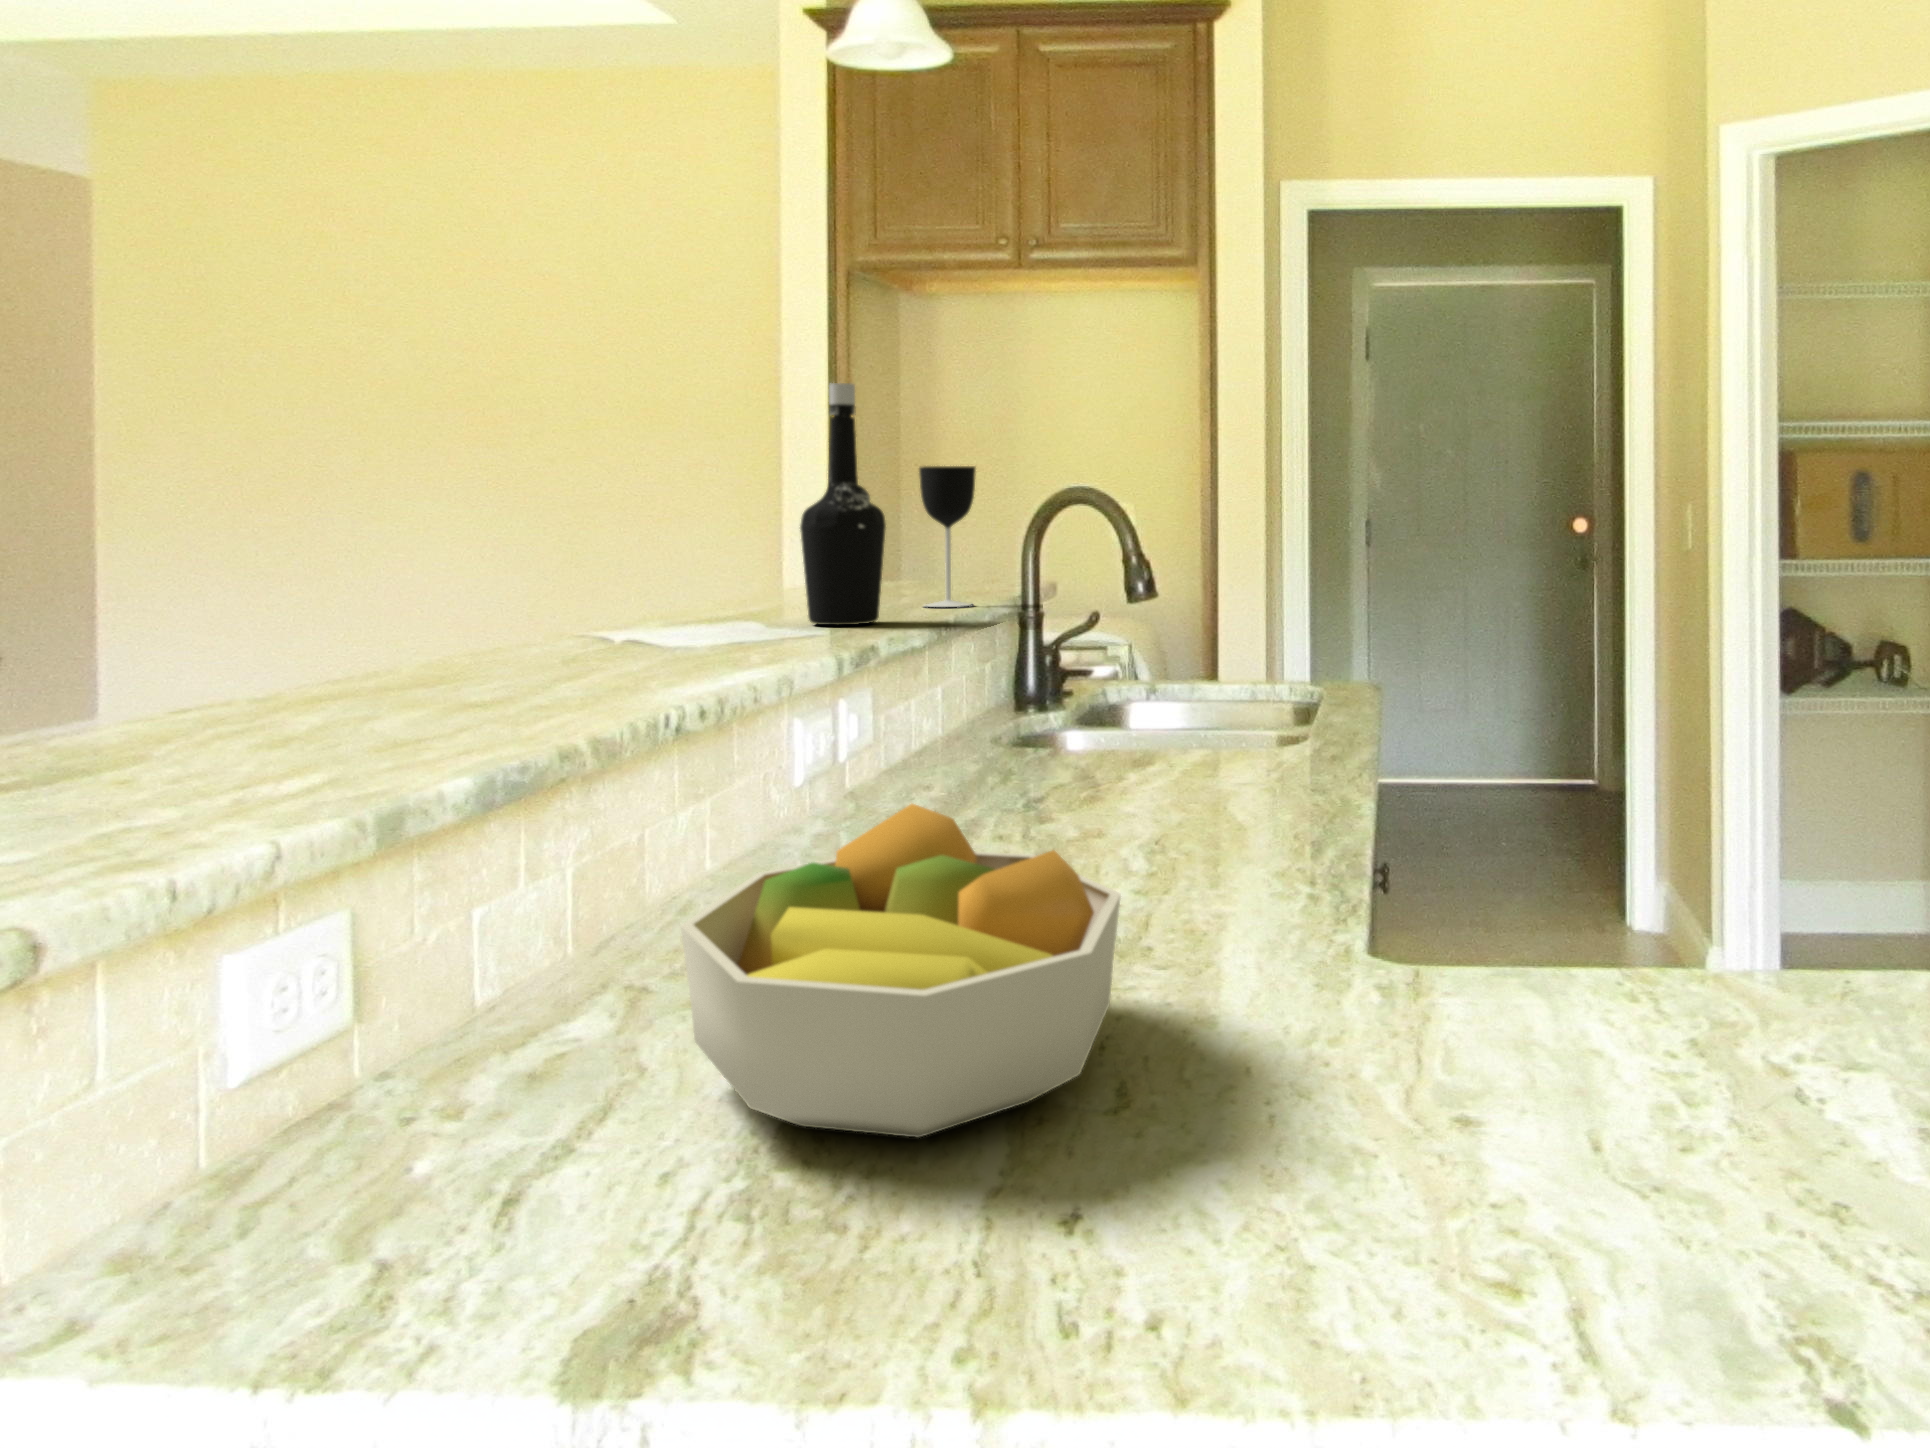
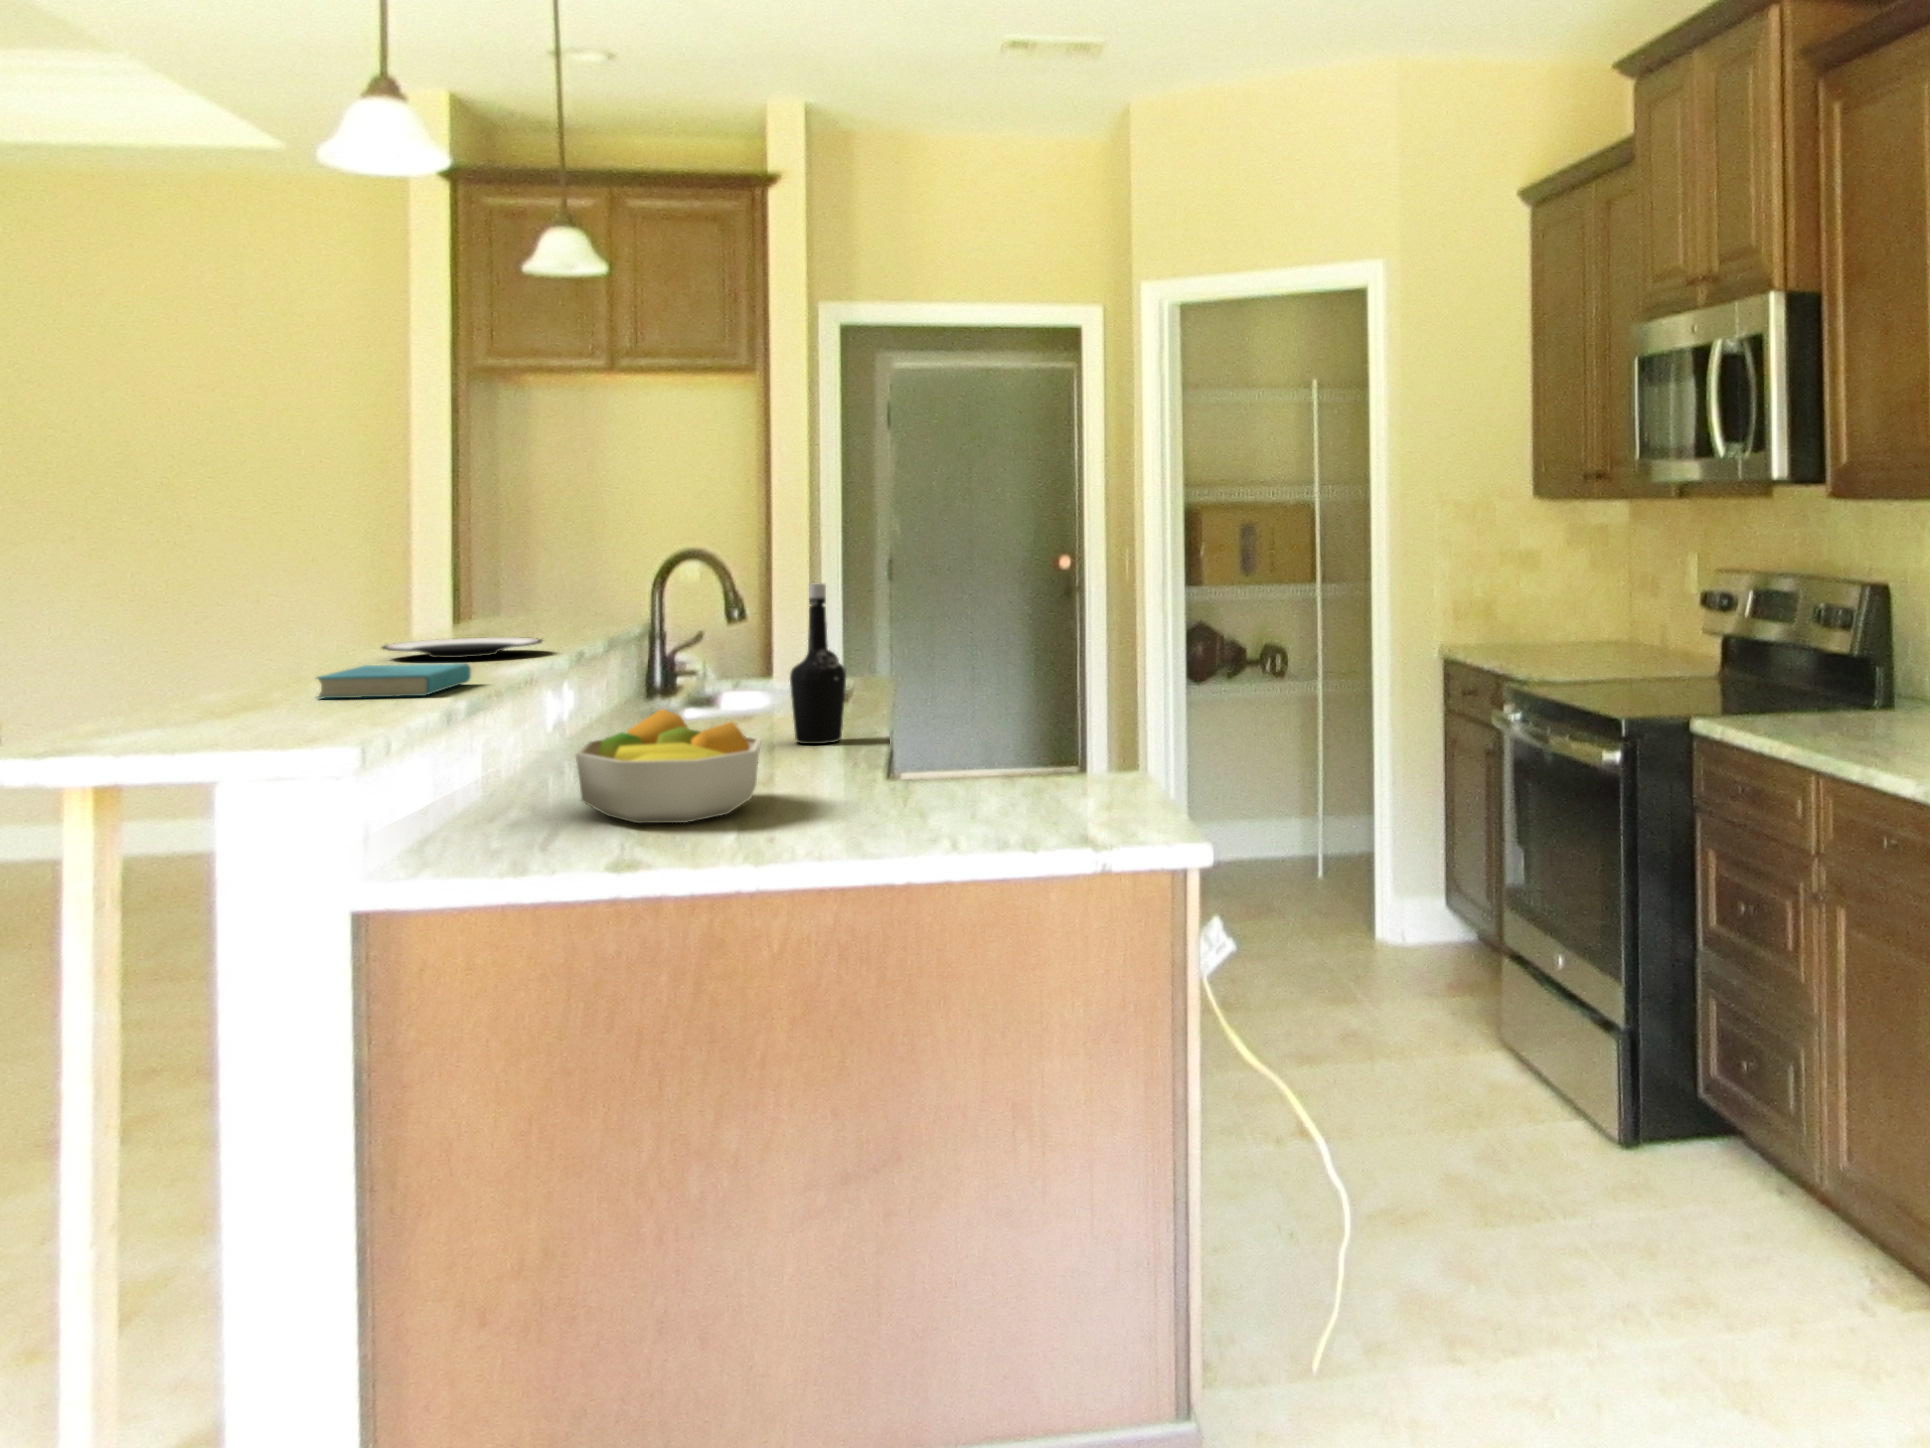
bottle: present [800,383,886,625] -> present [790,583,846,744]
wine glass: present [919,466,976,607] -> none [578,539,618,632]
plate: none [543,616,812,653] -> present [382,637,542,658]
book: none [154,681,547,768] -> present [317,664,471,698]

